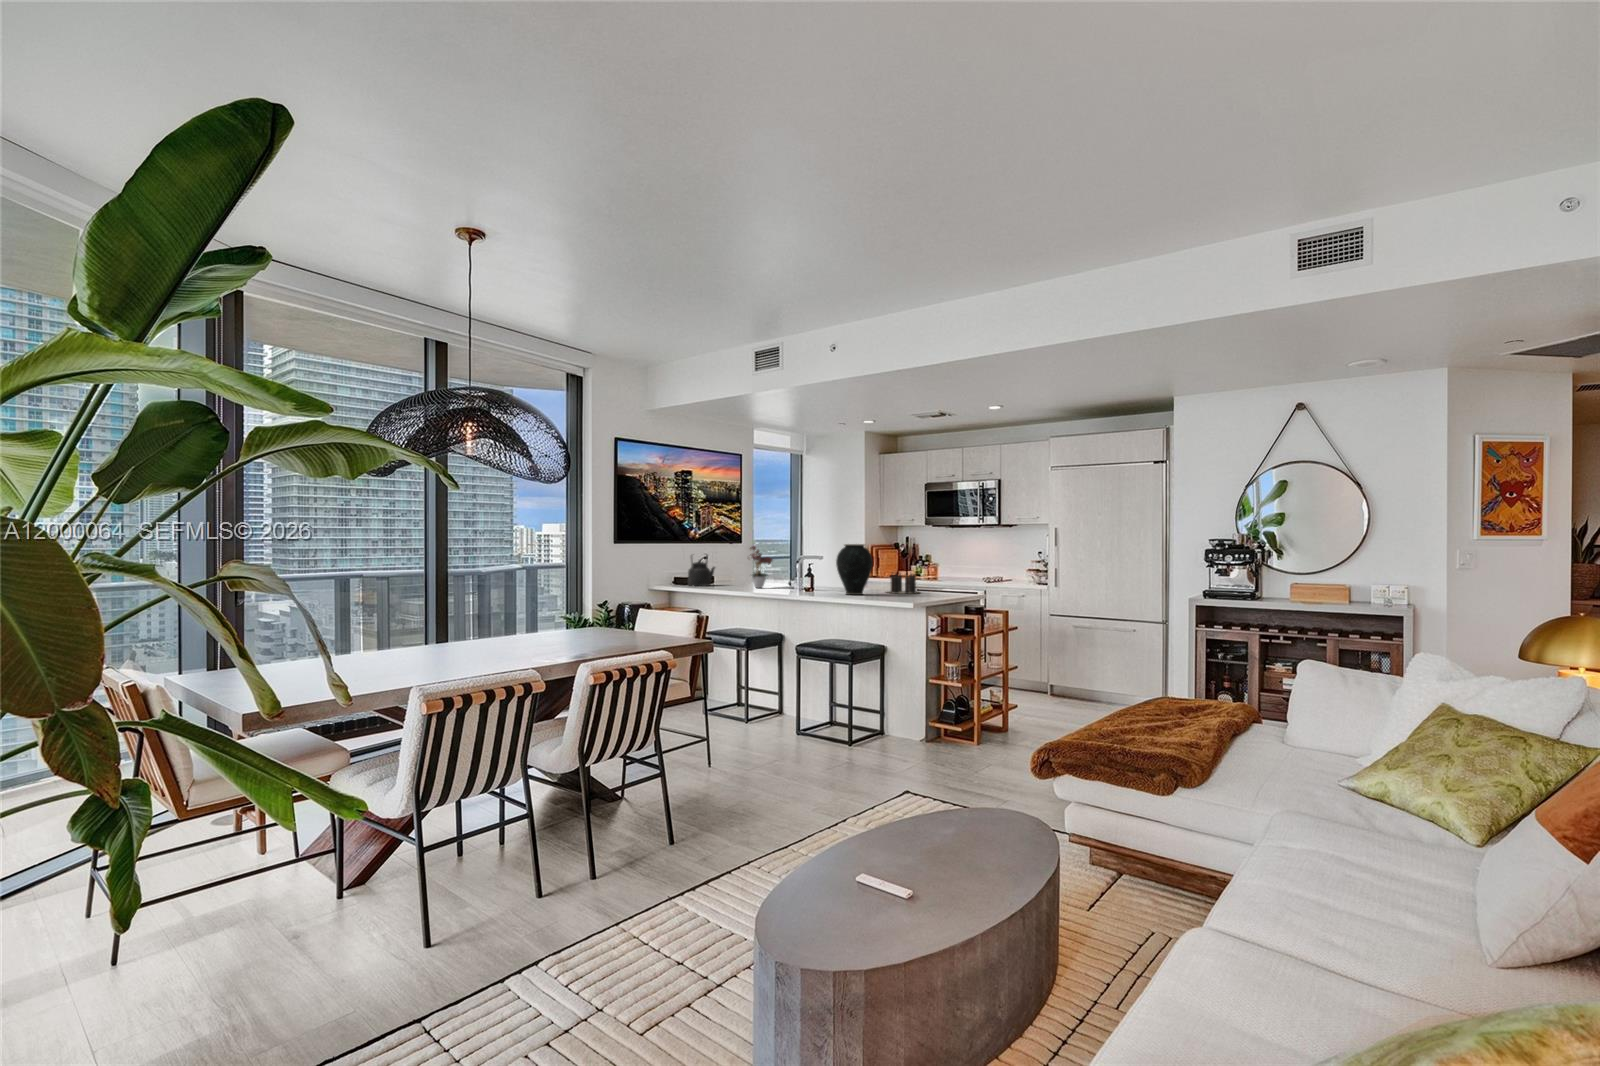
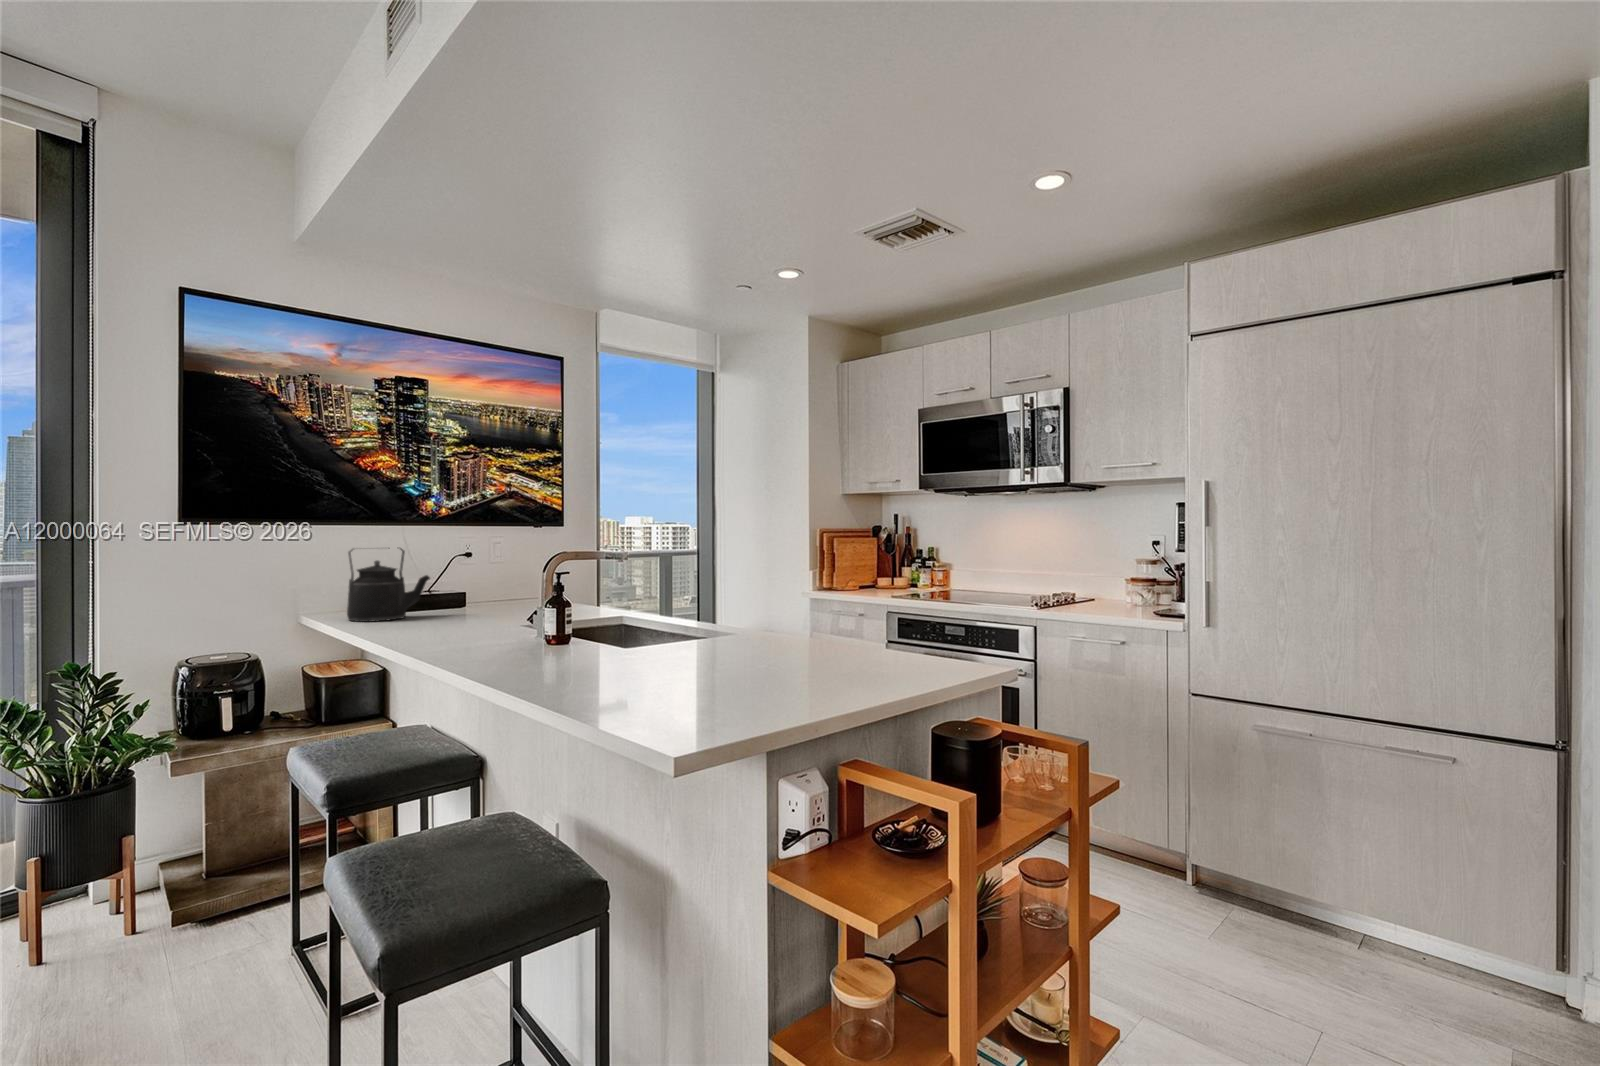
vase: present [836,544,873,595] -> none [543,519,661,681]
flower arrangement: present [750,546,773,588] -> none [428,523,509,632]
candle: present [888,573,919,594] -> none [717,597,851,671]

